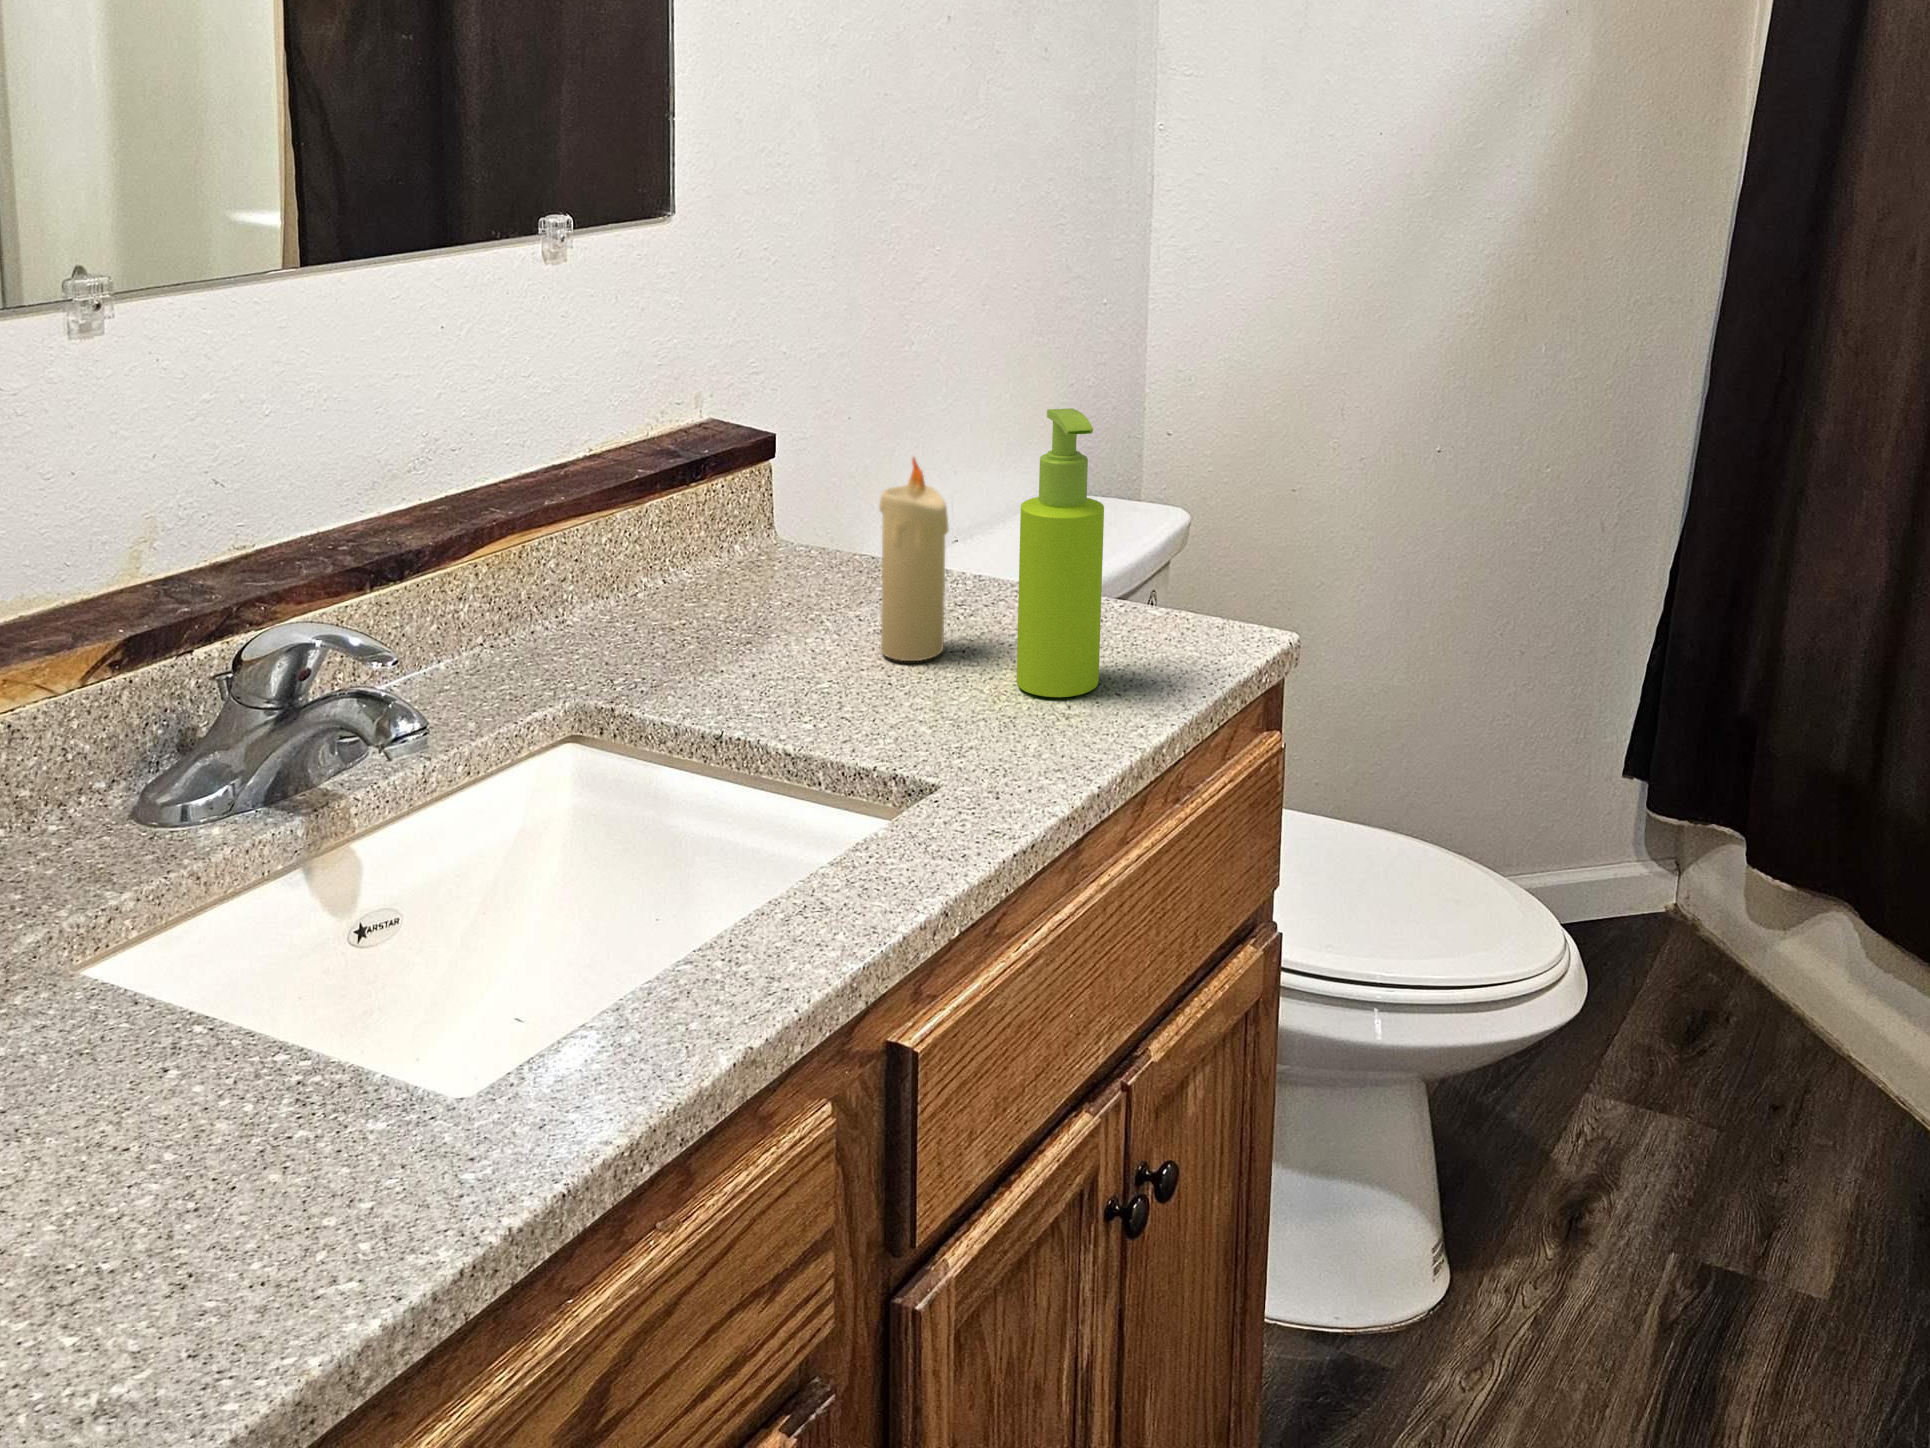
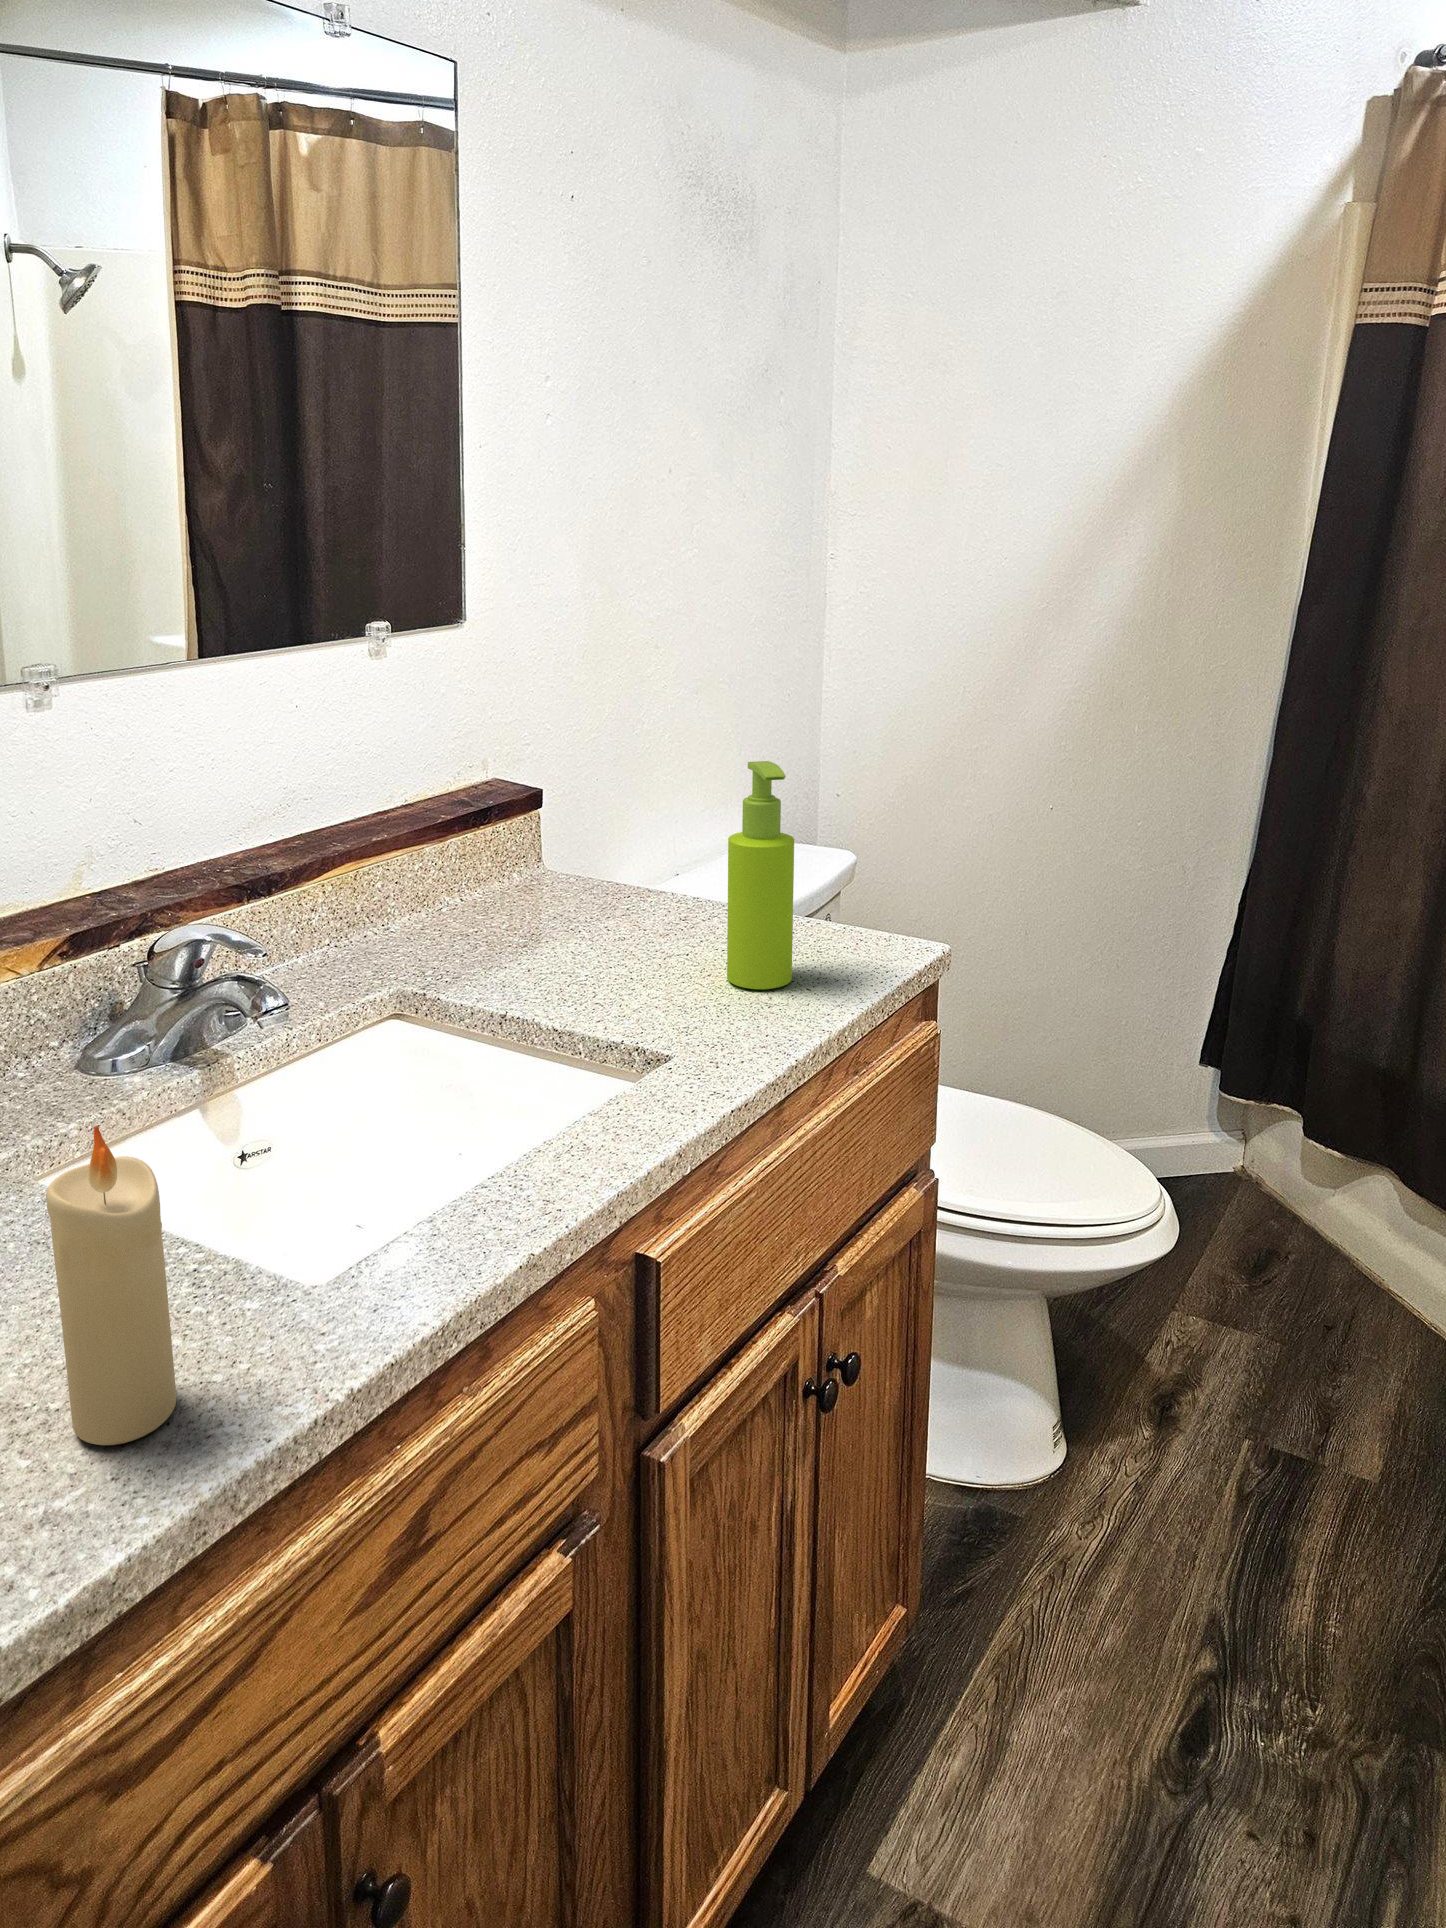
candle: present [879,458,949,661] -> present [46,1126,176,1445]

